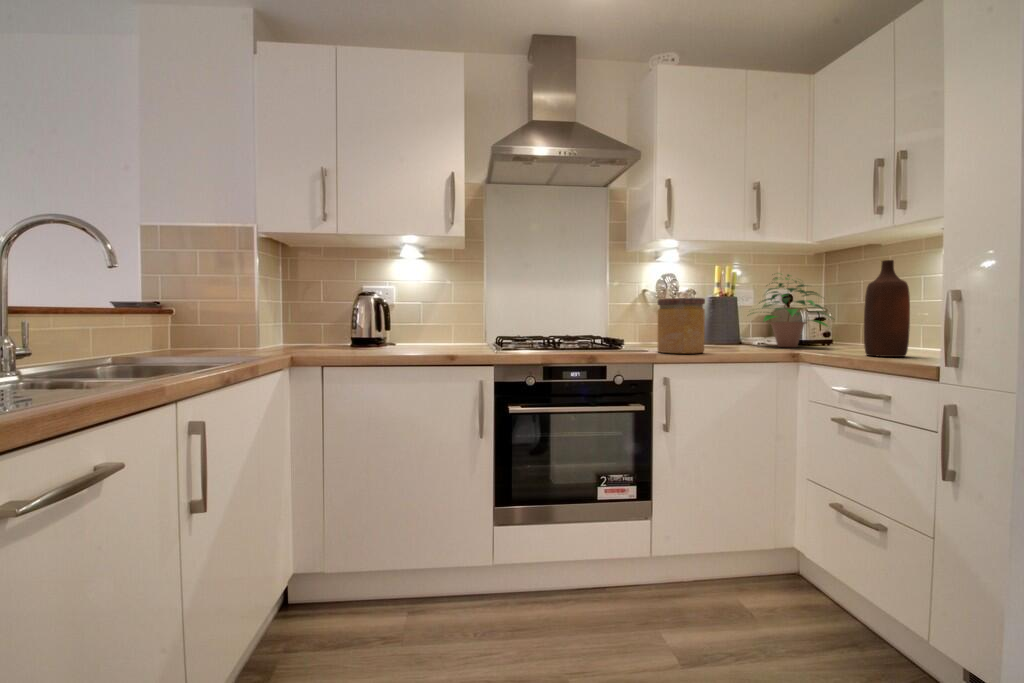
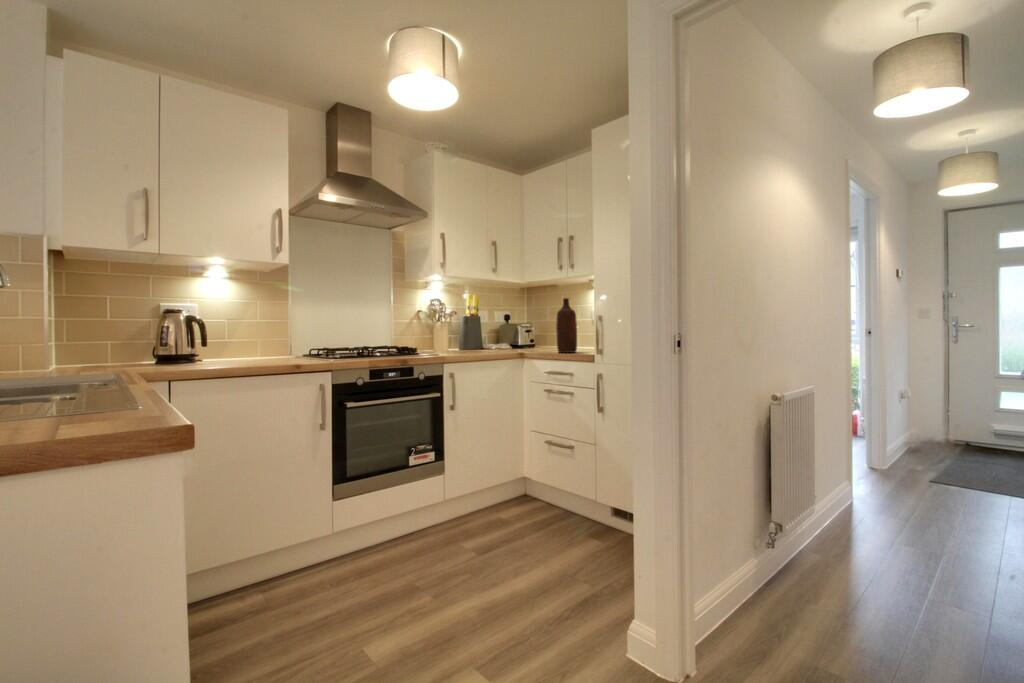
potted plant: present [750,275,827,347] -> none [490,302,540,350]
jar: present [657,298,705,353] -> none [443,318,474,356]

